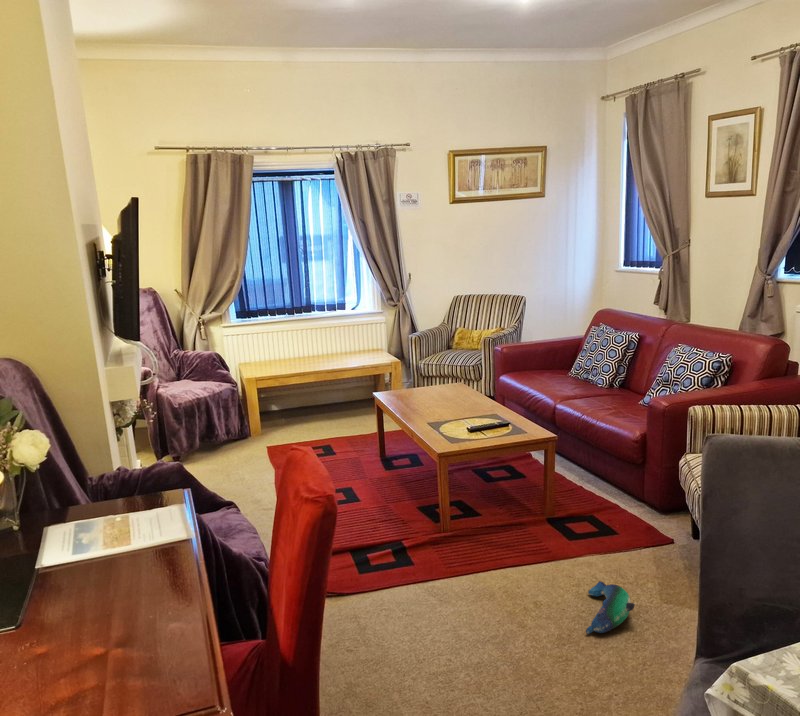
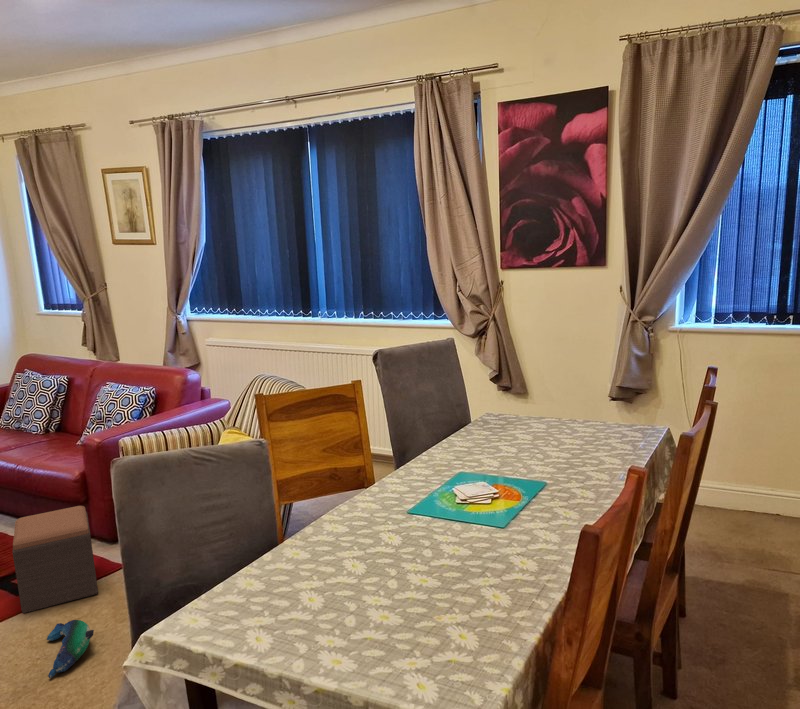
footstool: none [569,465,644,565] -> present [13,506,98,613]

